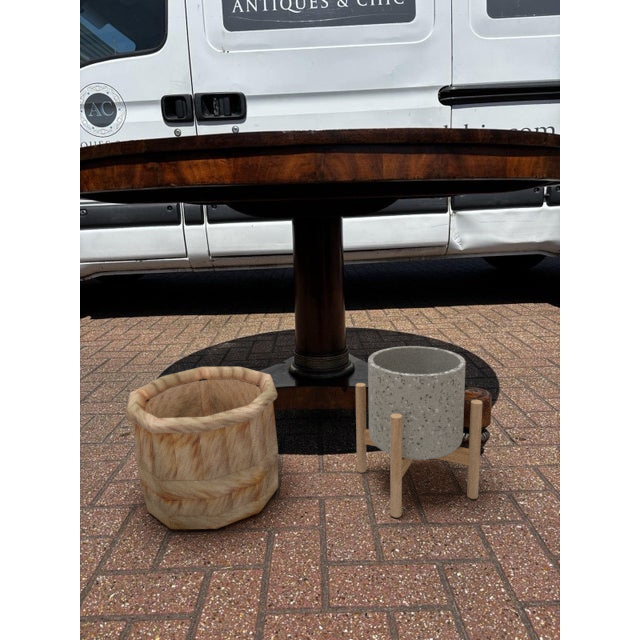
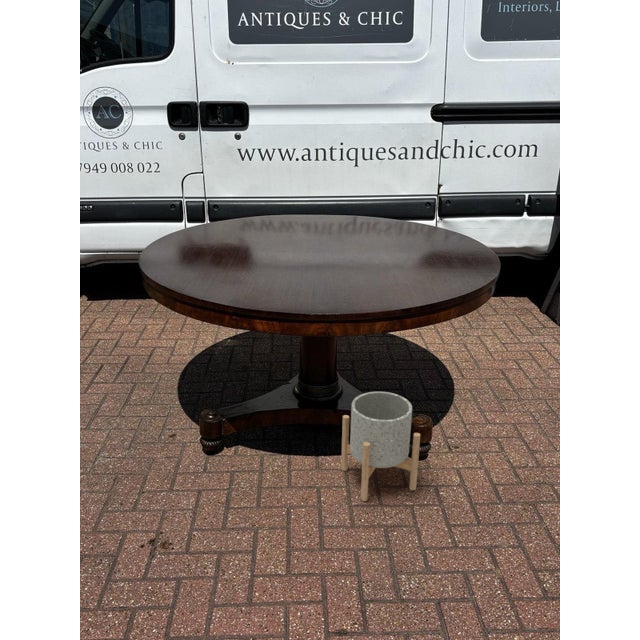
wooden bucket: present [125,367,278,529] -> none [197,399,293,506]

